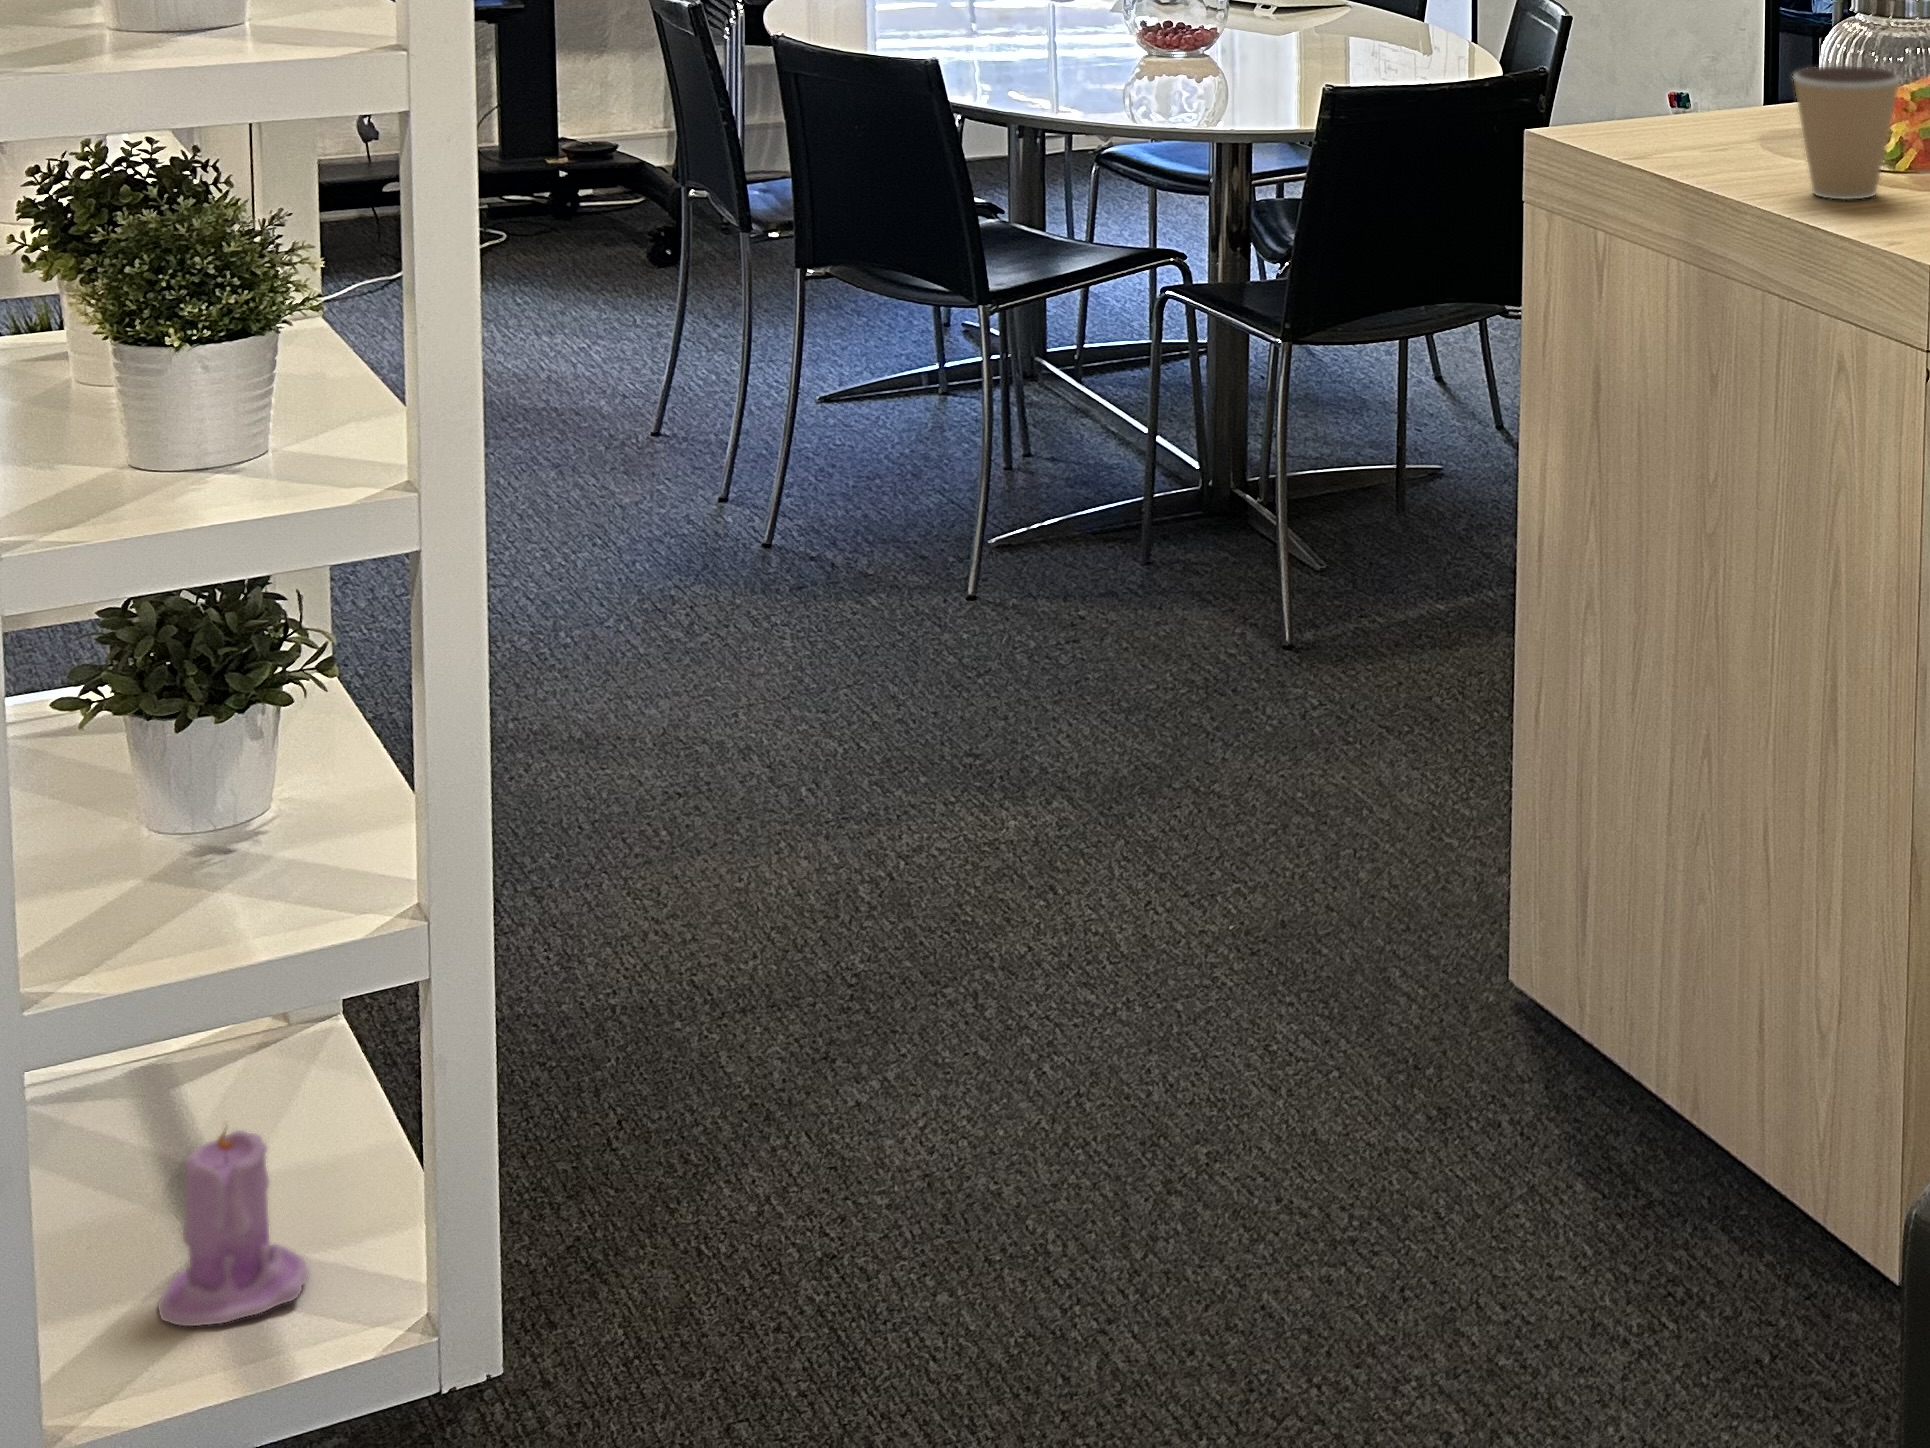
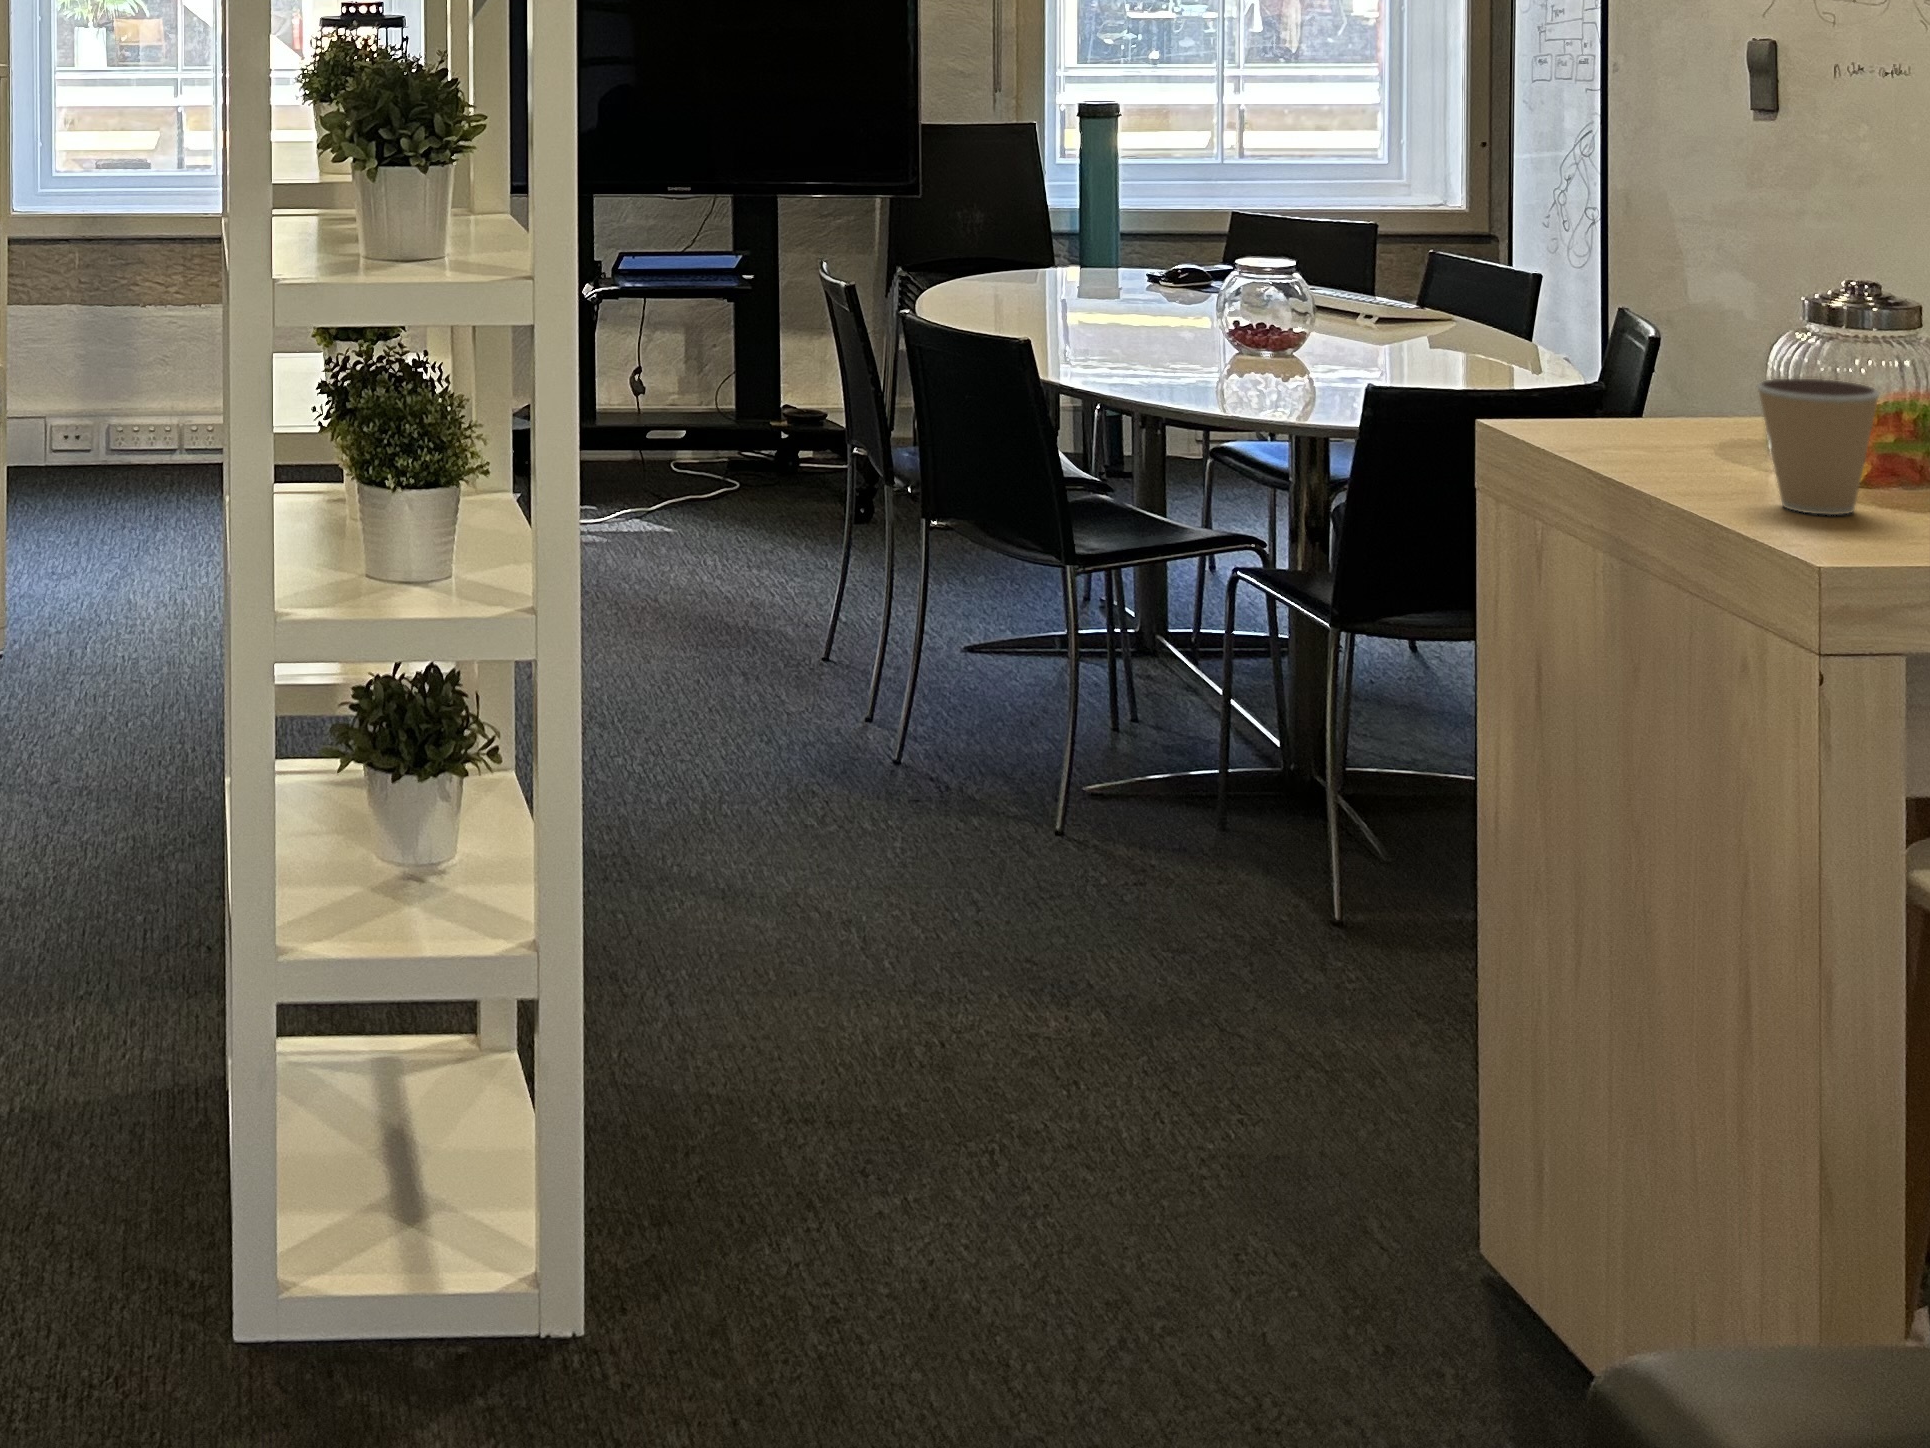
candle: present [158,1130,309,1326] -> none [358,1095,457,1252]

